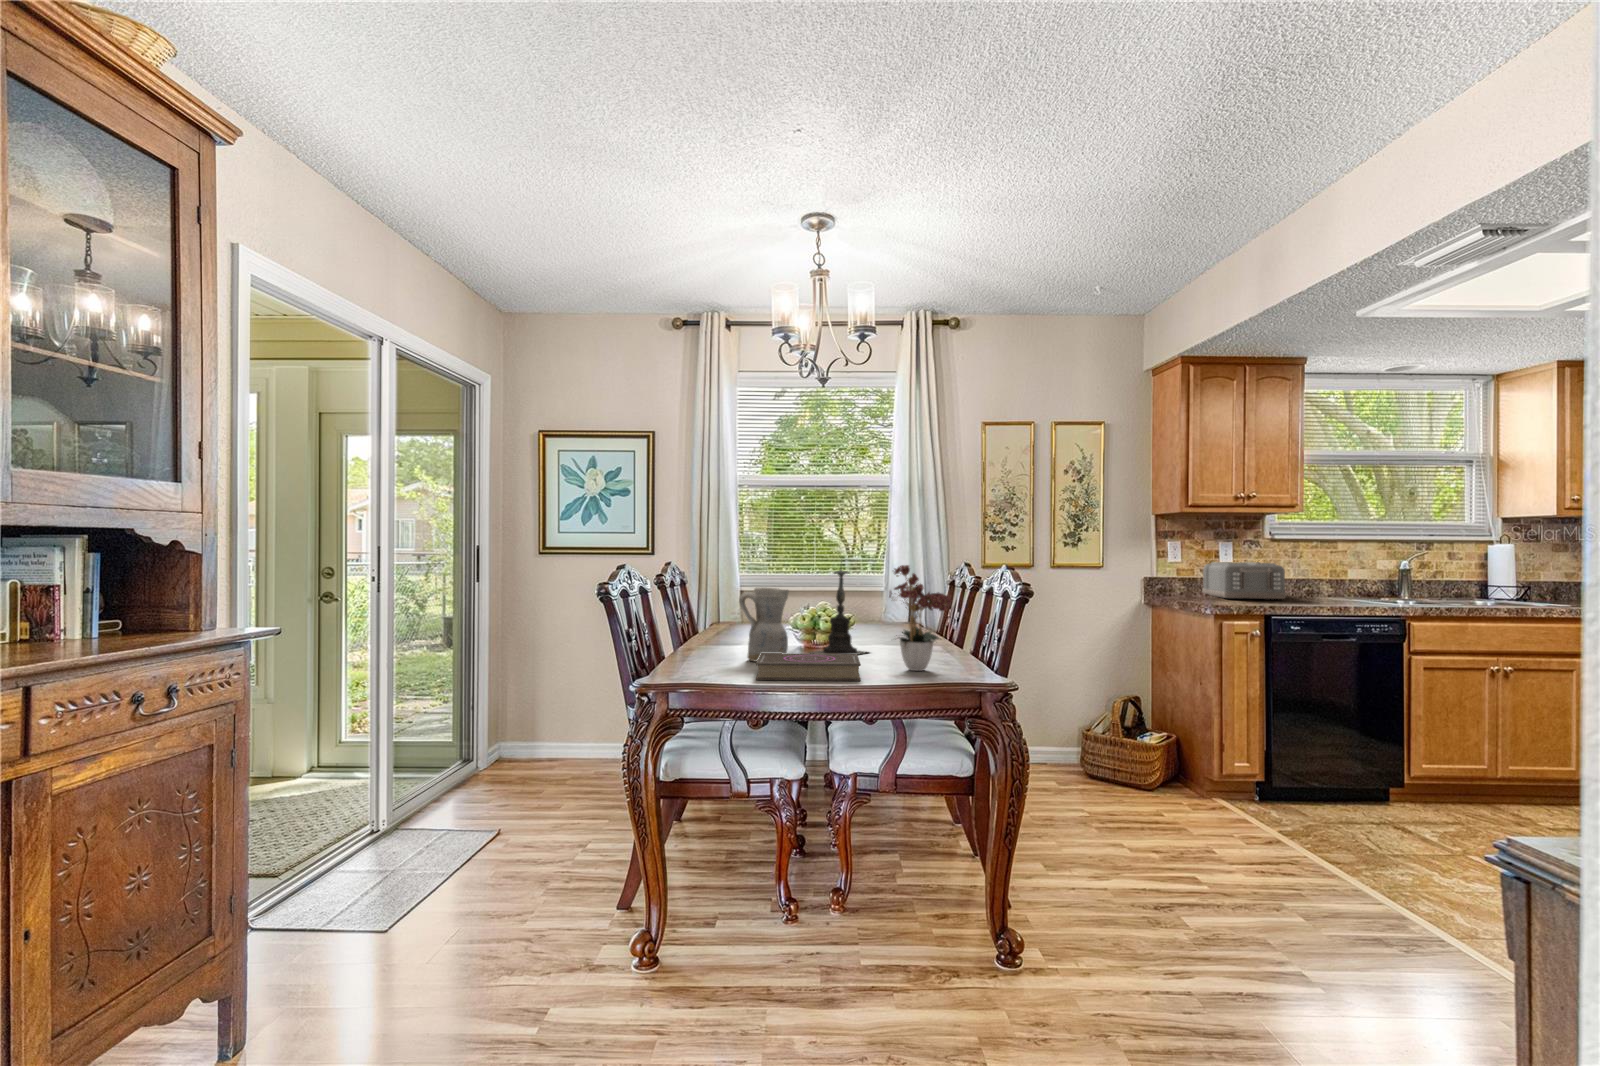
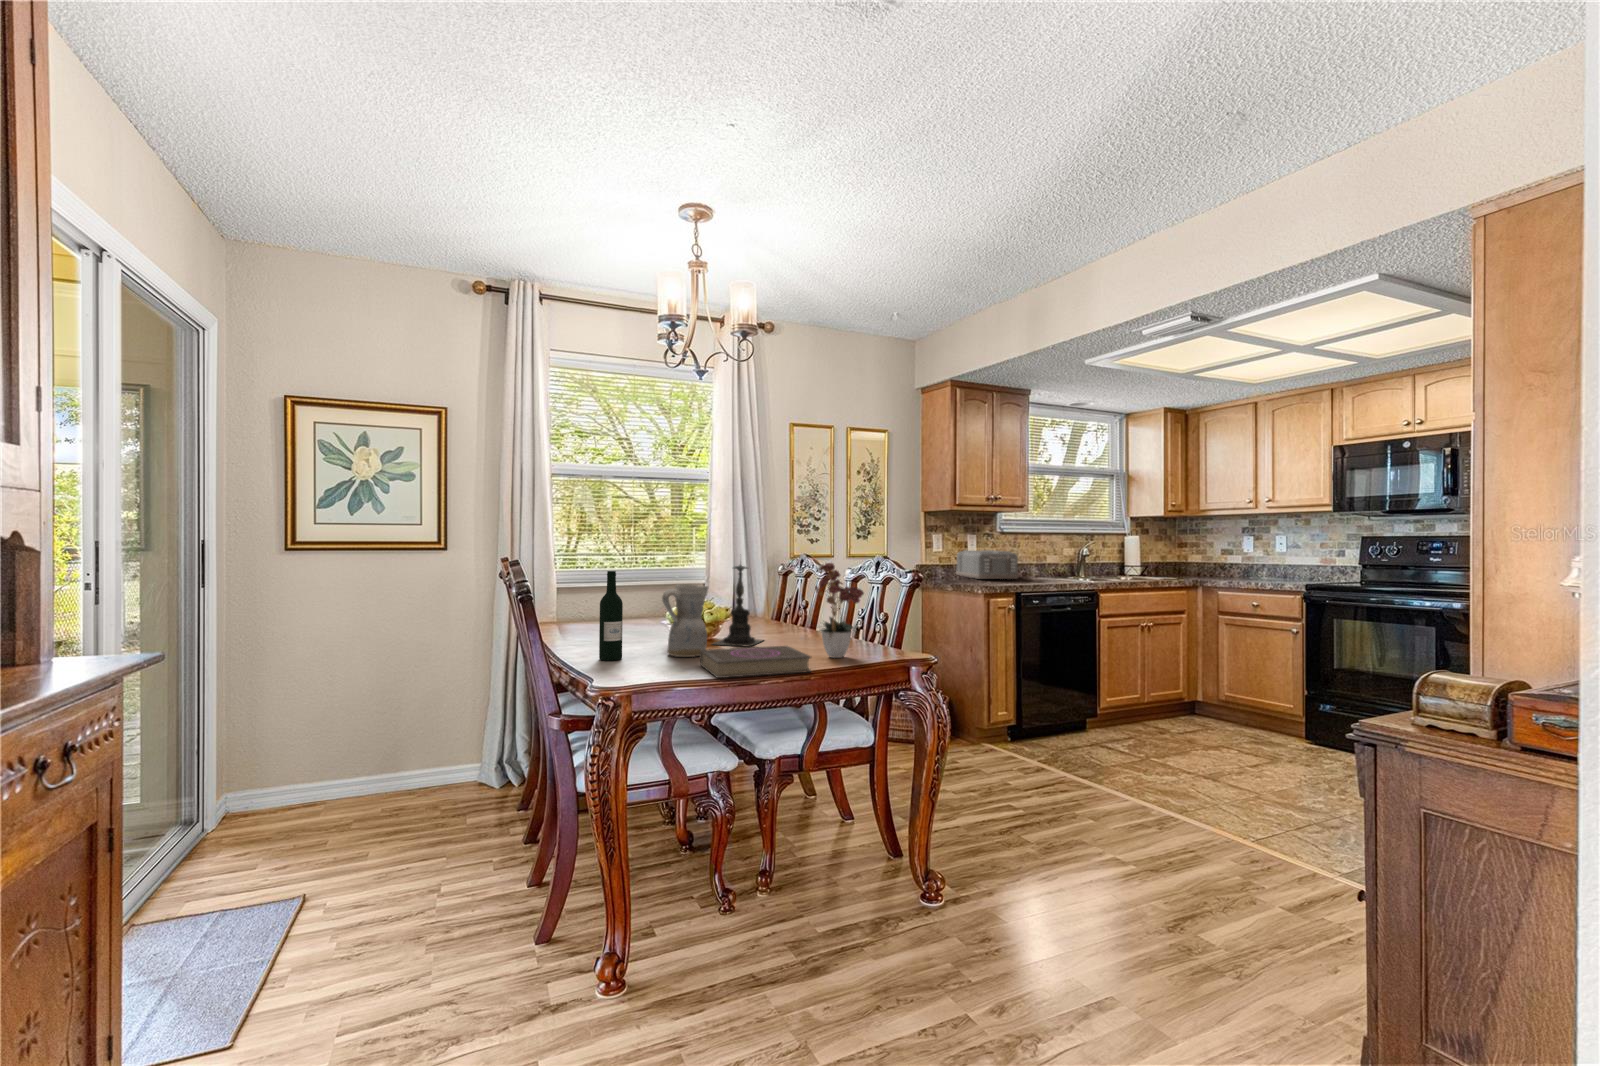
wine bottle: none [679,573,701,661] -> present [599,571,623,661]

